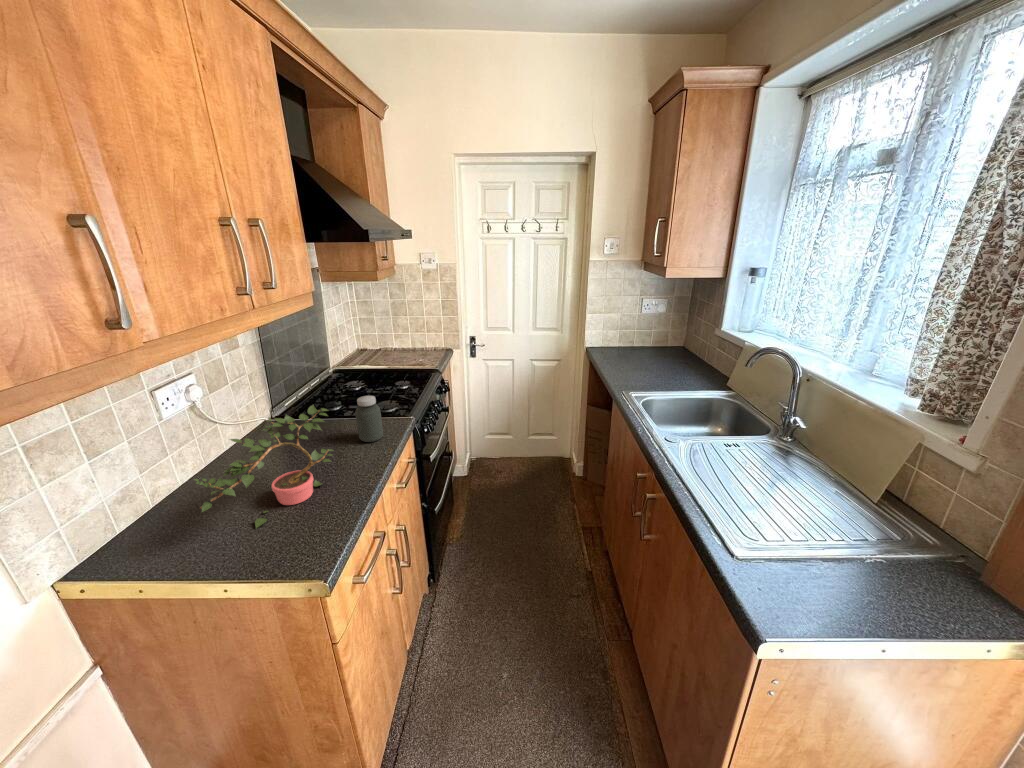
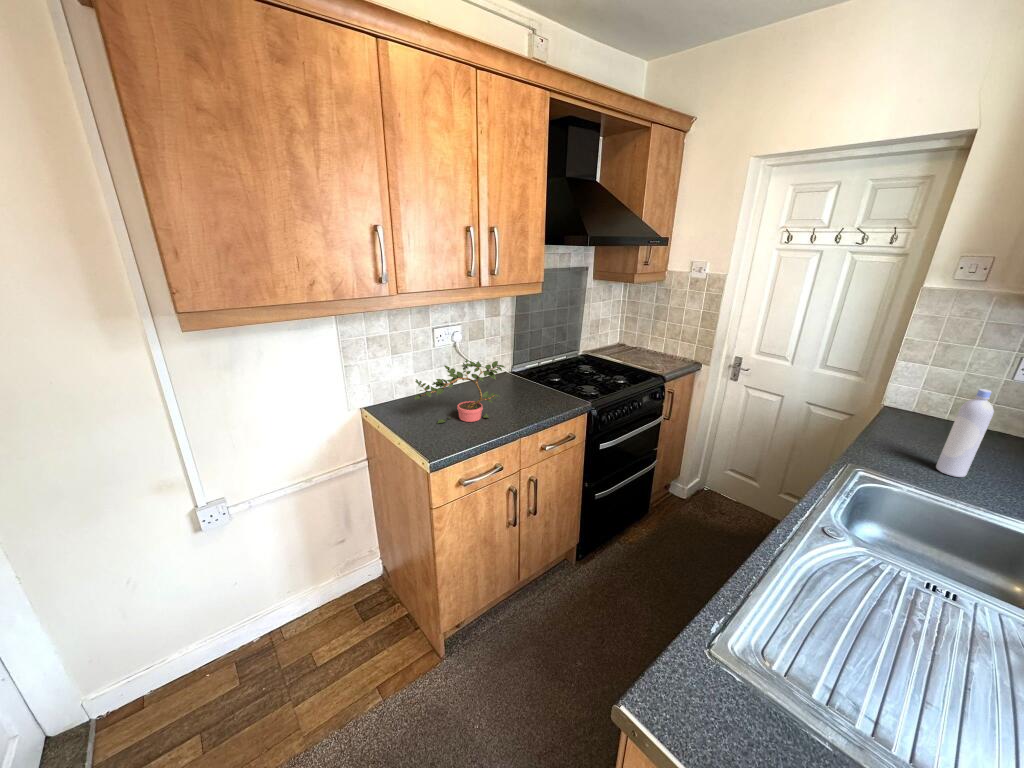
bottle: none [645,321,665,379] -> present [936,389,994,477]
jar: present [355,396,383,442] -> none [538,370,559,408]

